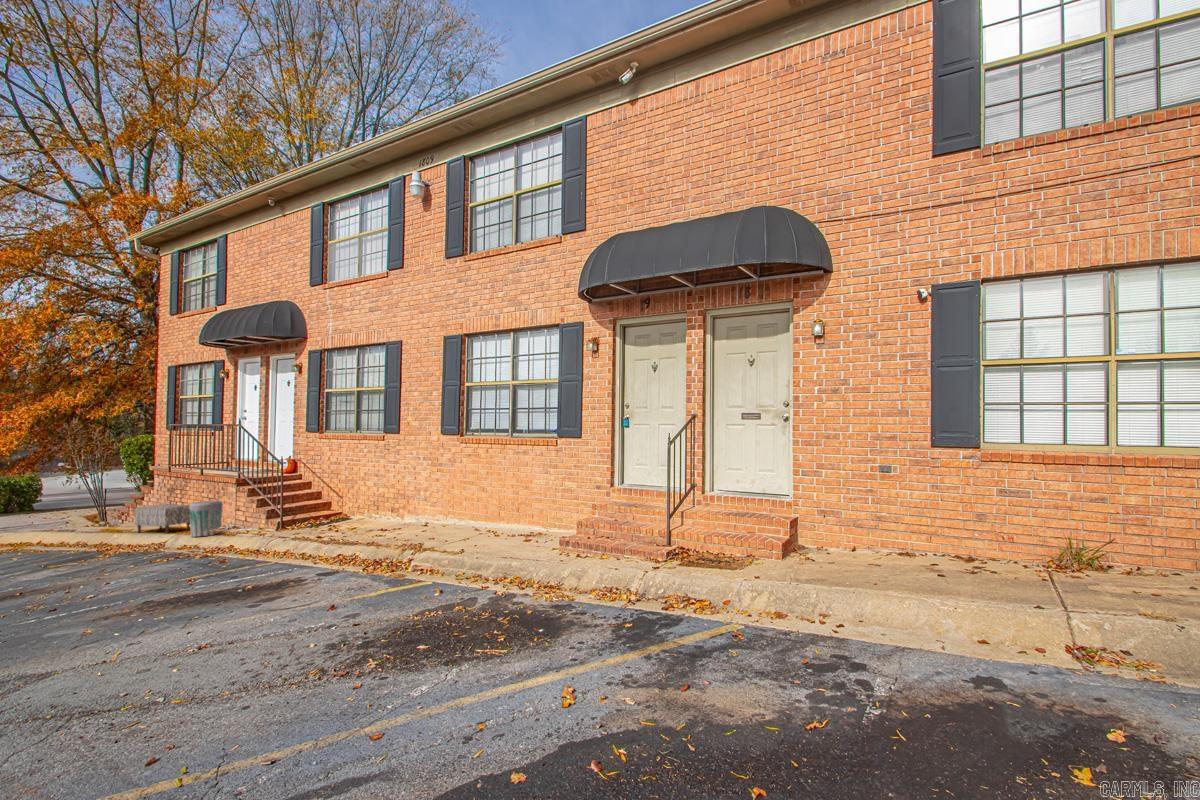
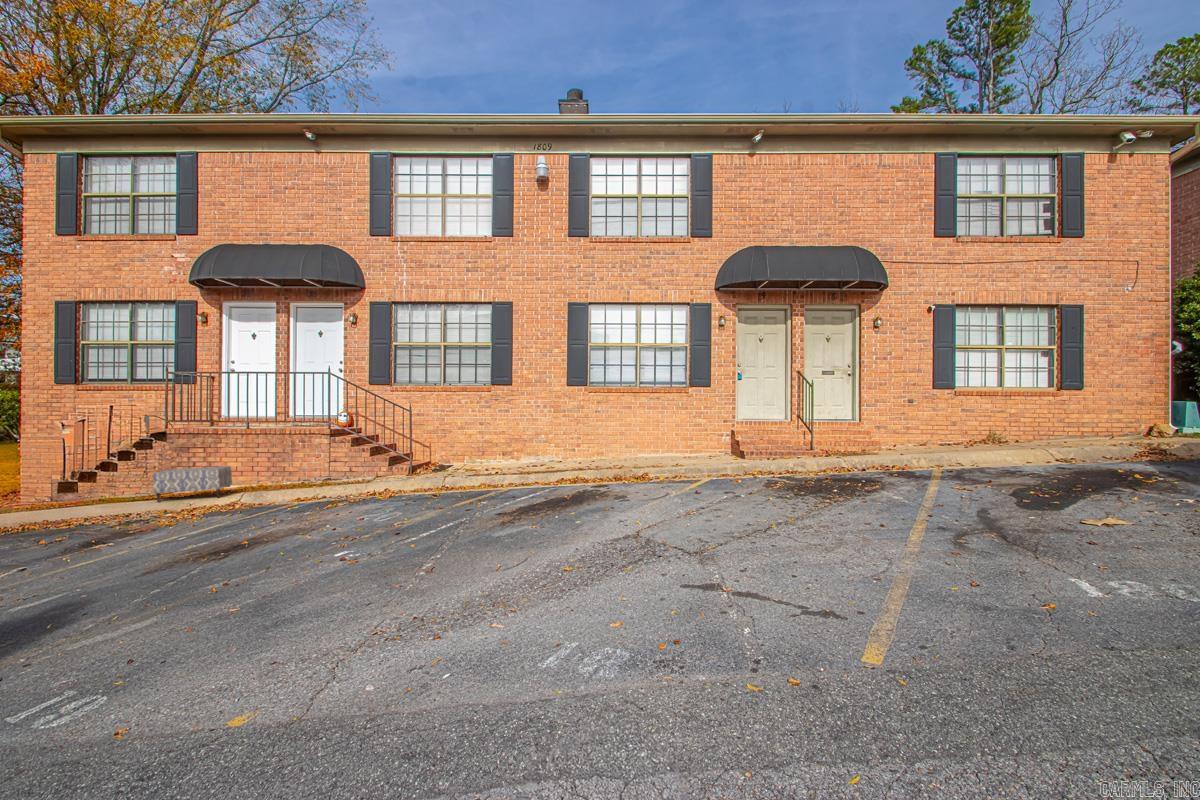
trash can: present [189,500,223,537] -> none [273,456,306,495]

